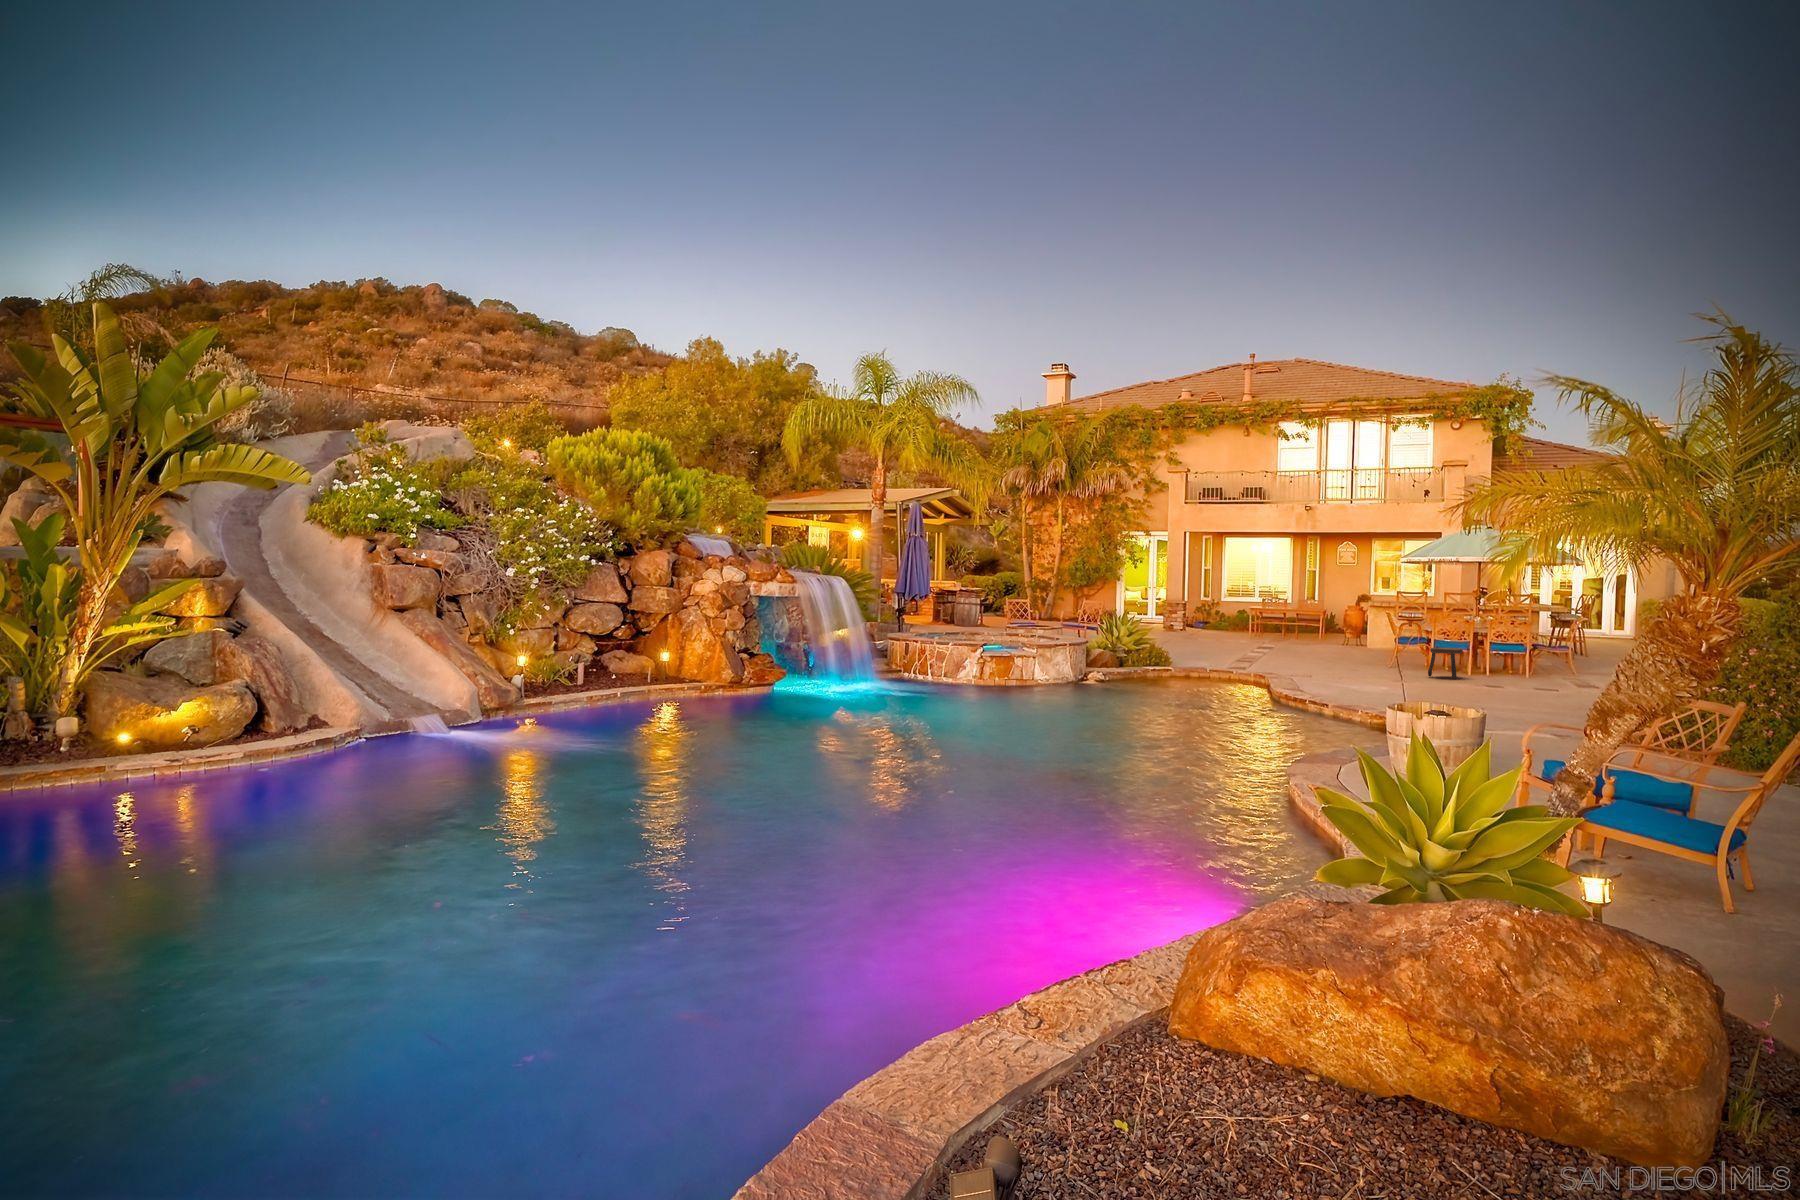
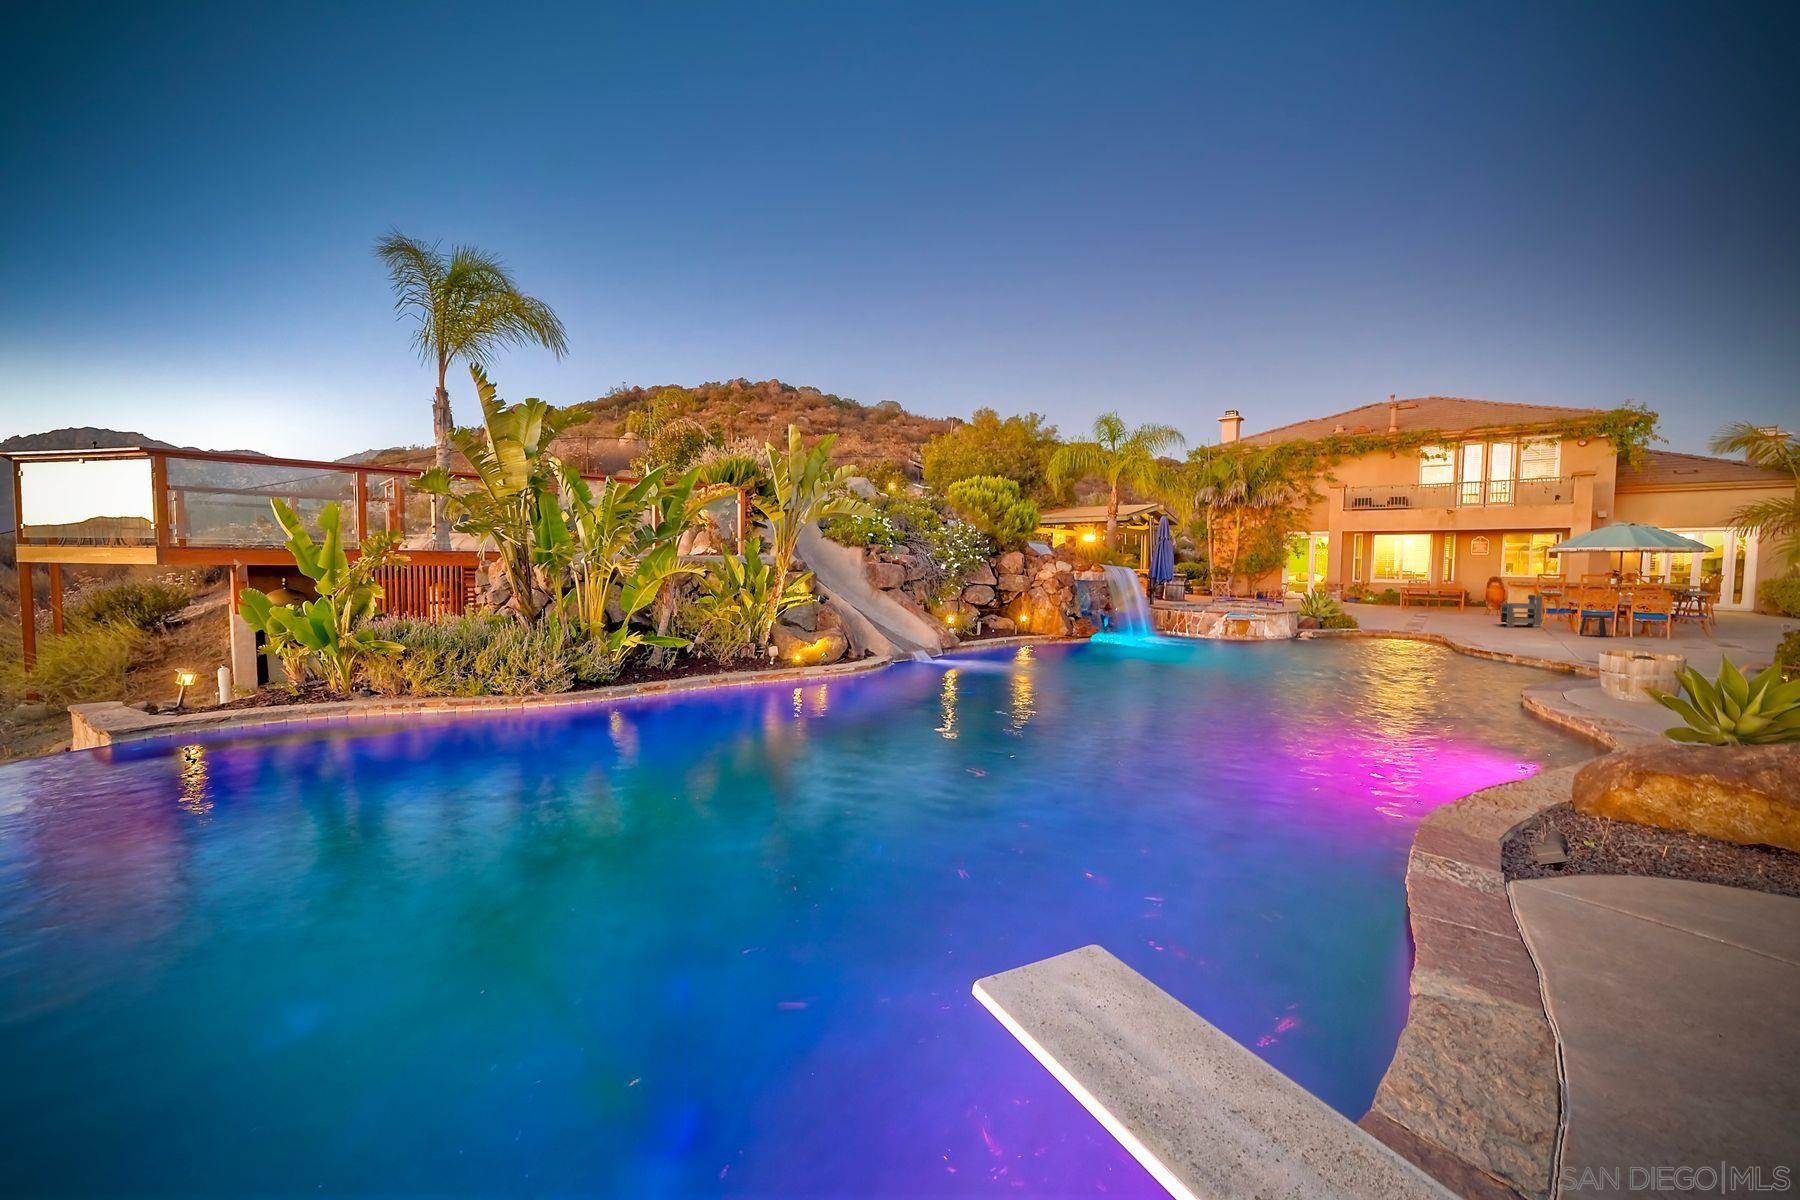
armchair: none [1350,621,1394,666] -> present [1501,595,1542,628]

